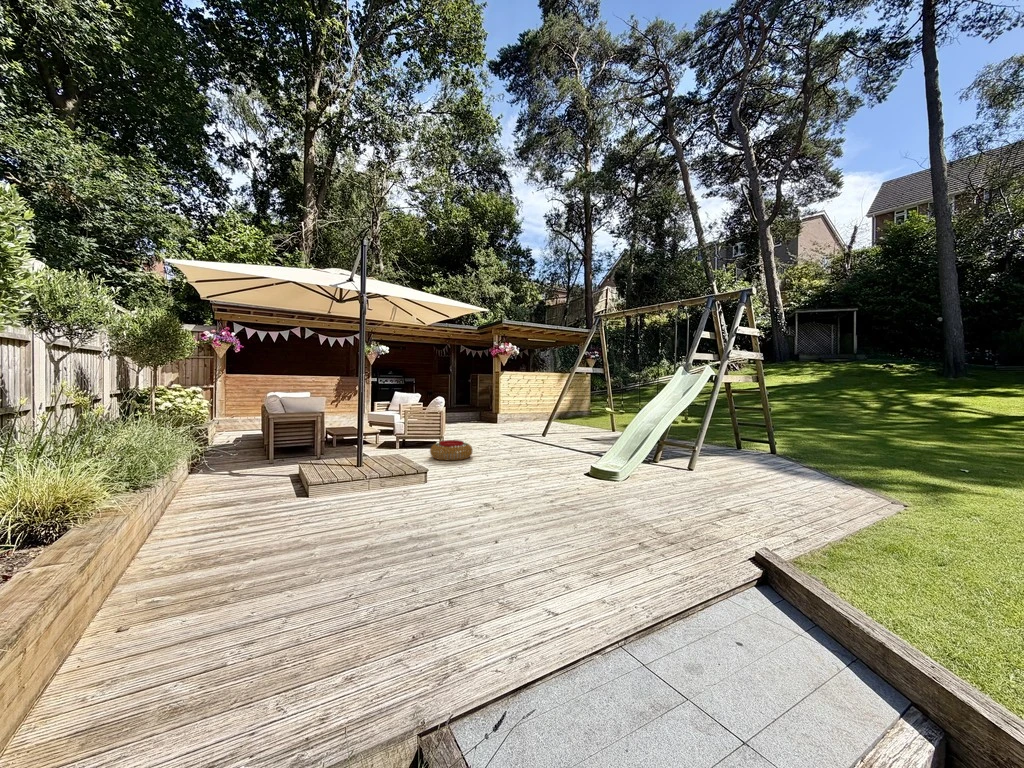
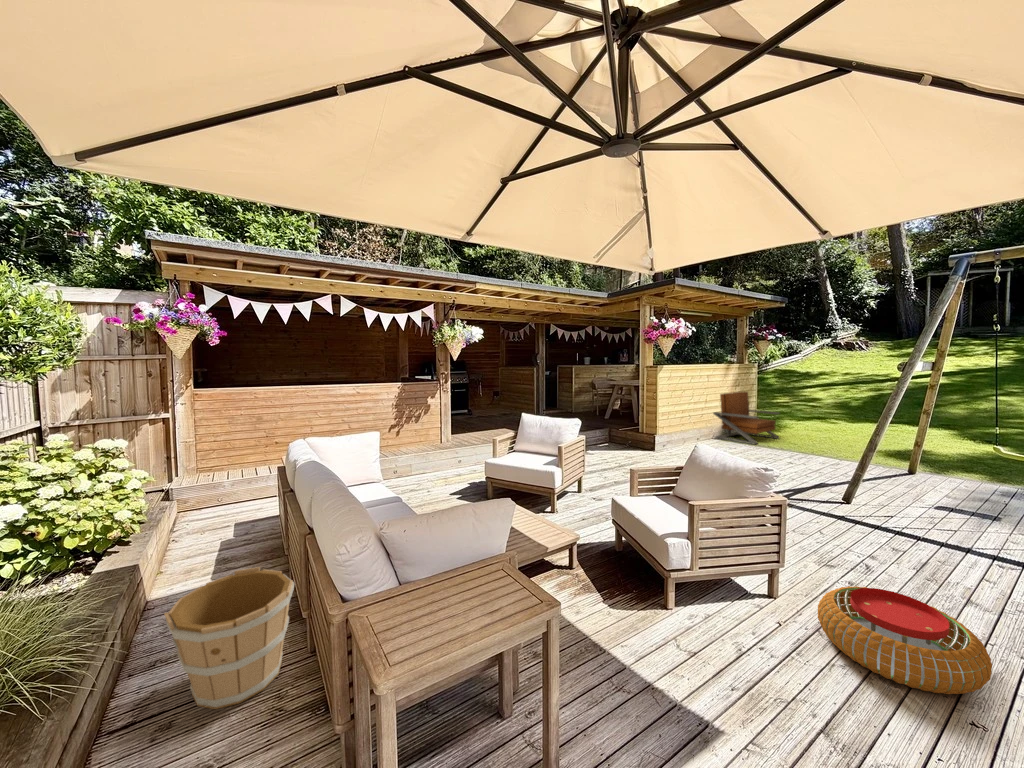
lounge chair: none [546,392,588,423] -> present [713,392,780,444]
wooden bucket: none [217,424,257,455] -> present [164,567,294,709]

